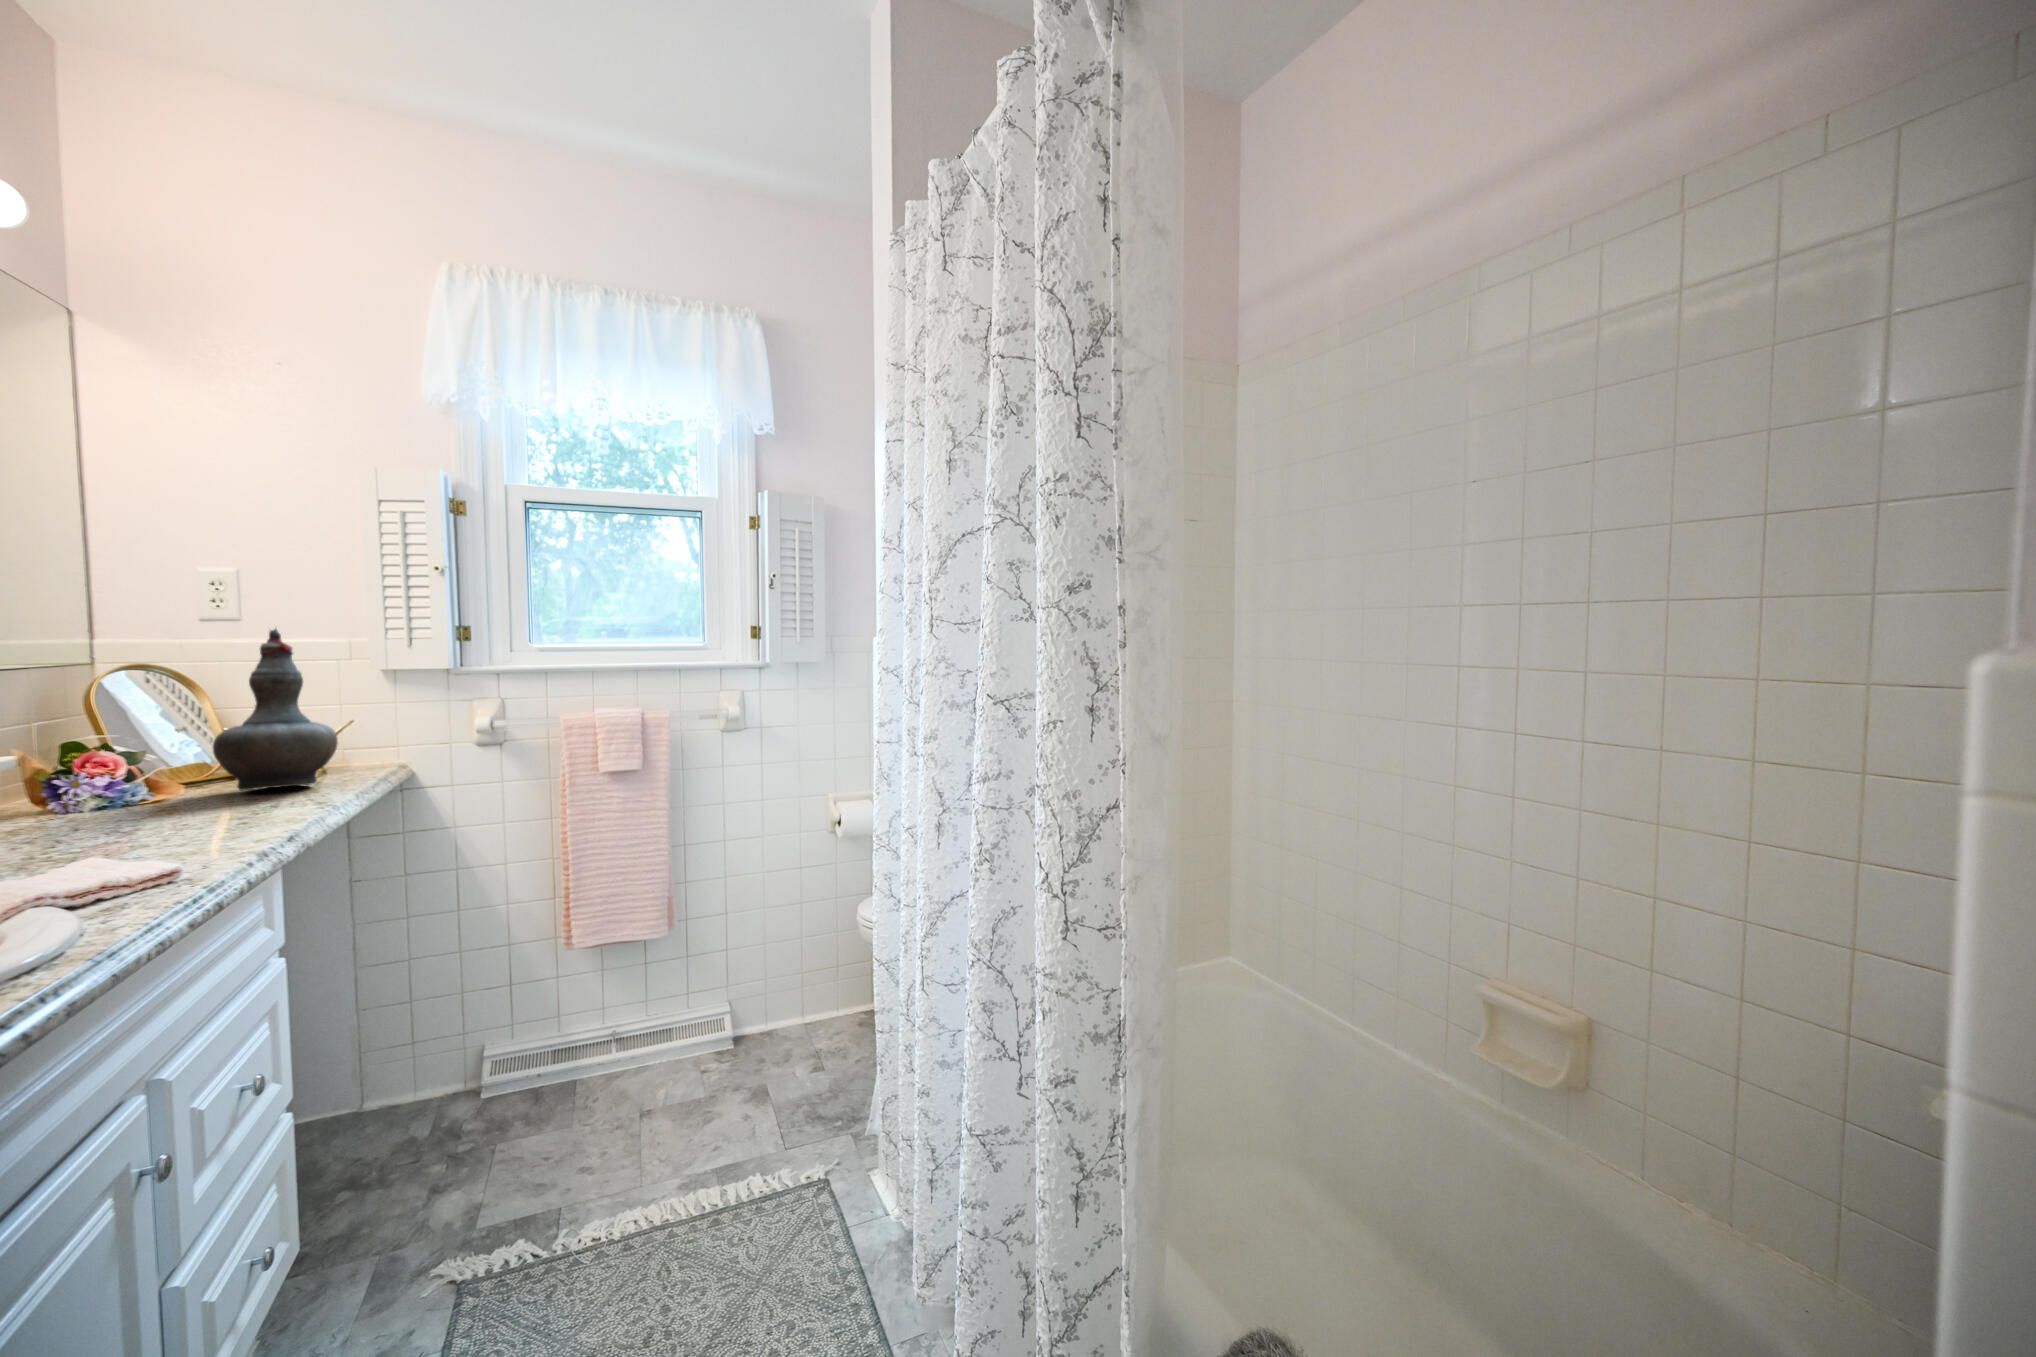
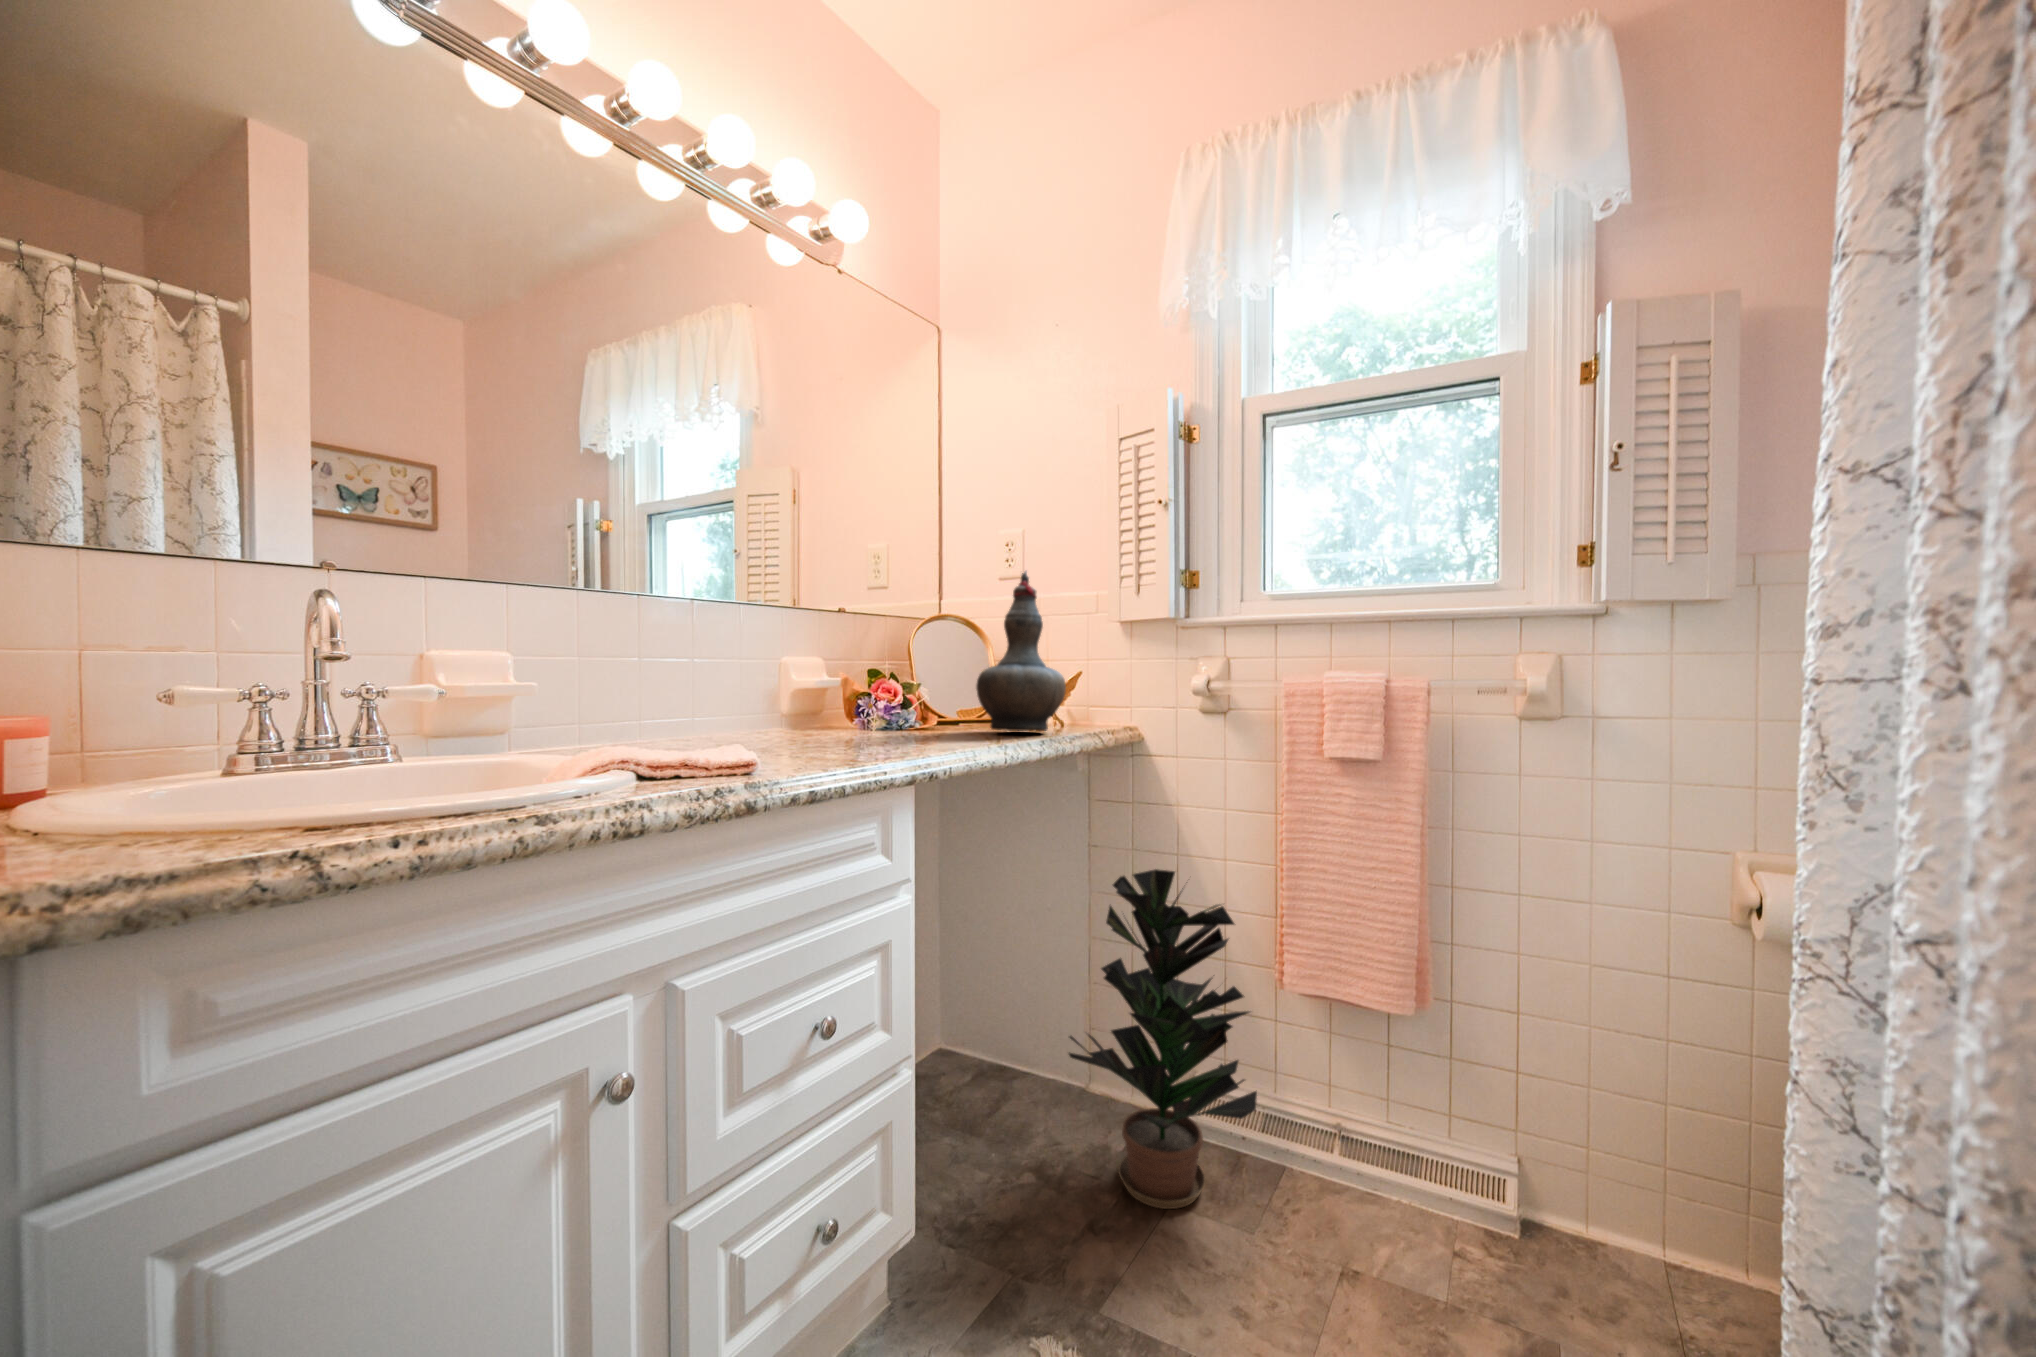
potted plant: none [361,883,560,1160] -> present [1069,869,1257,1209]

